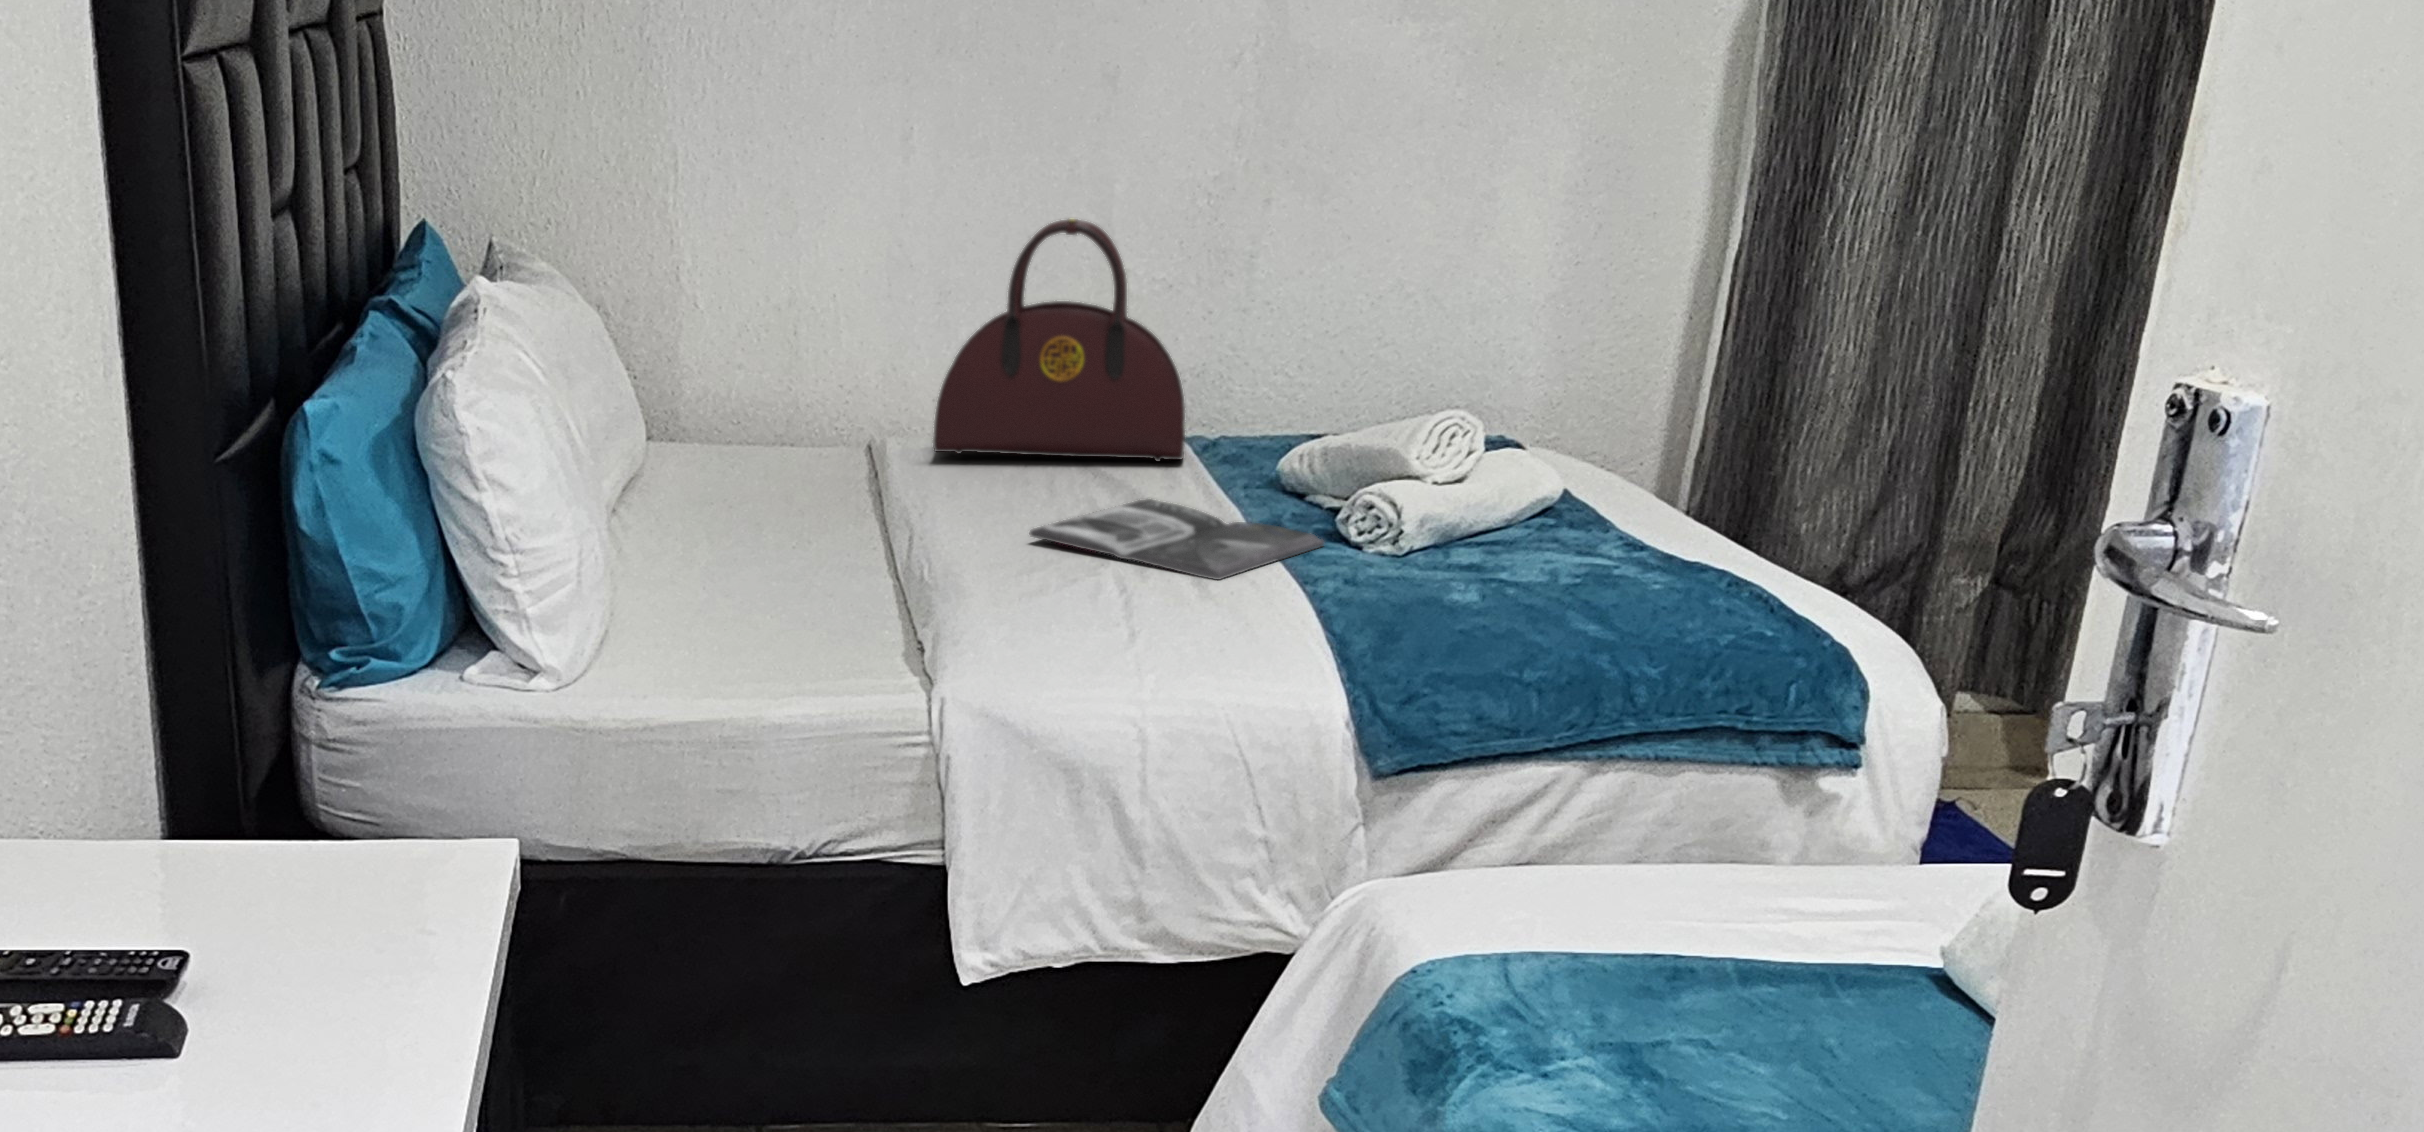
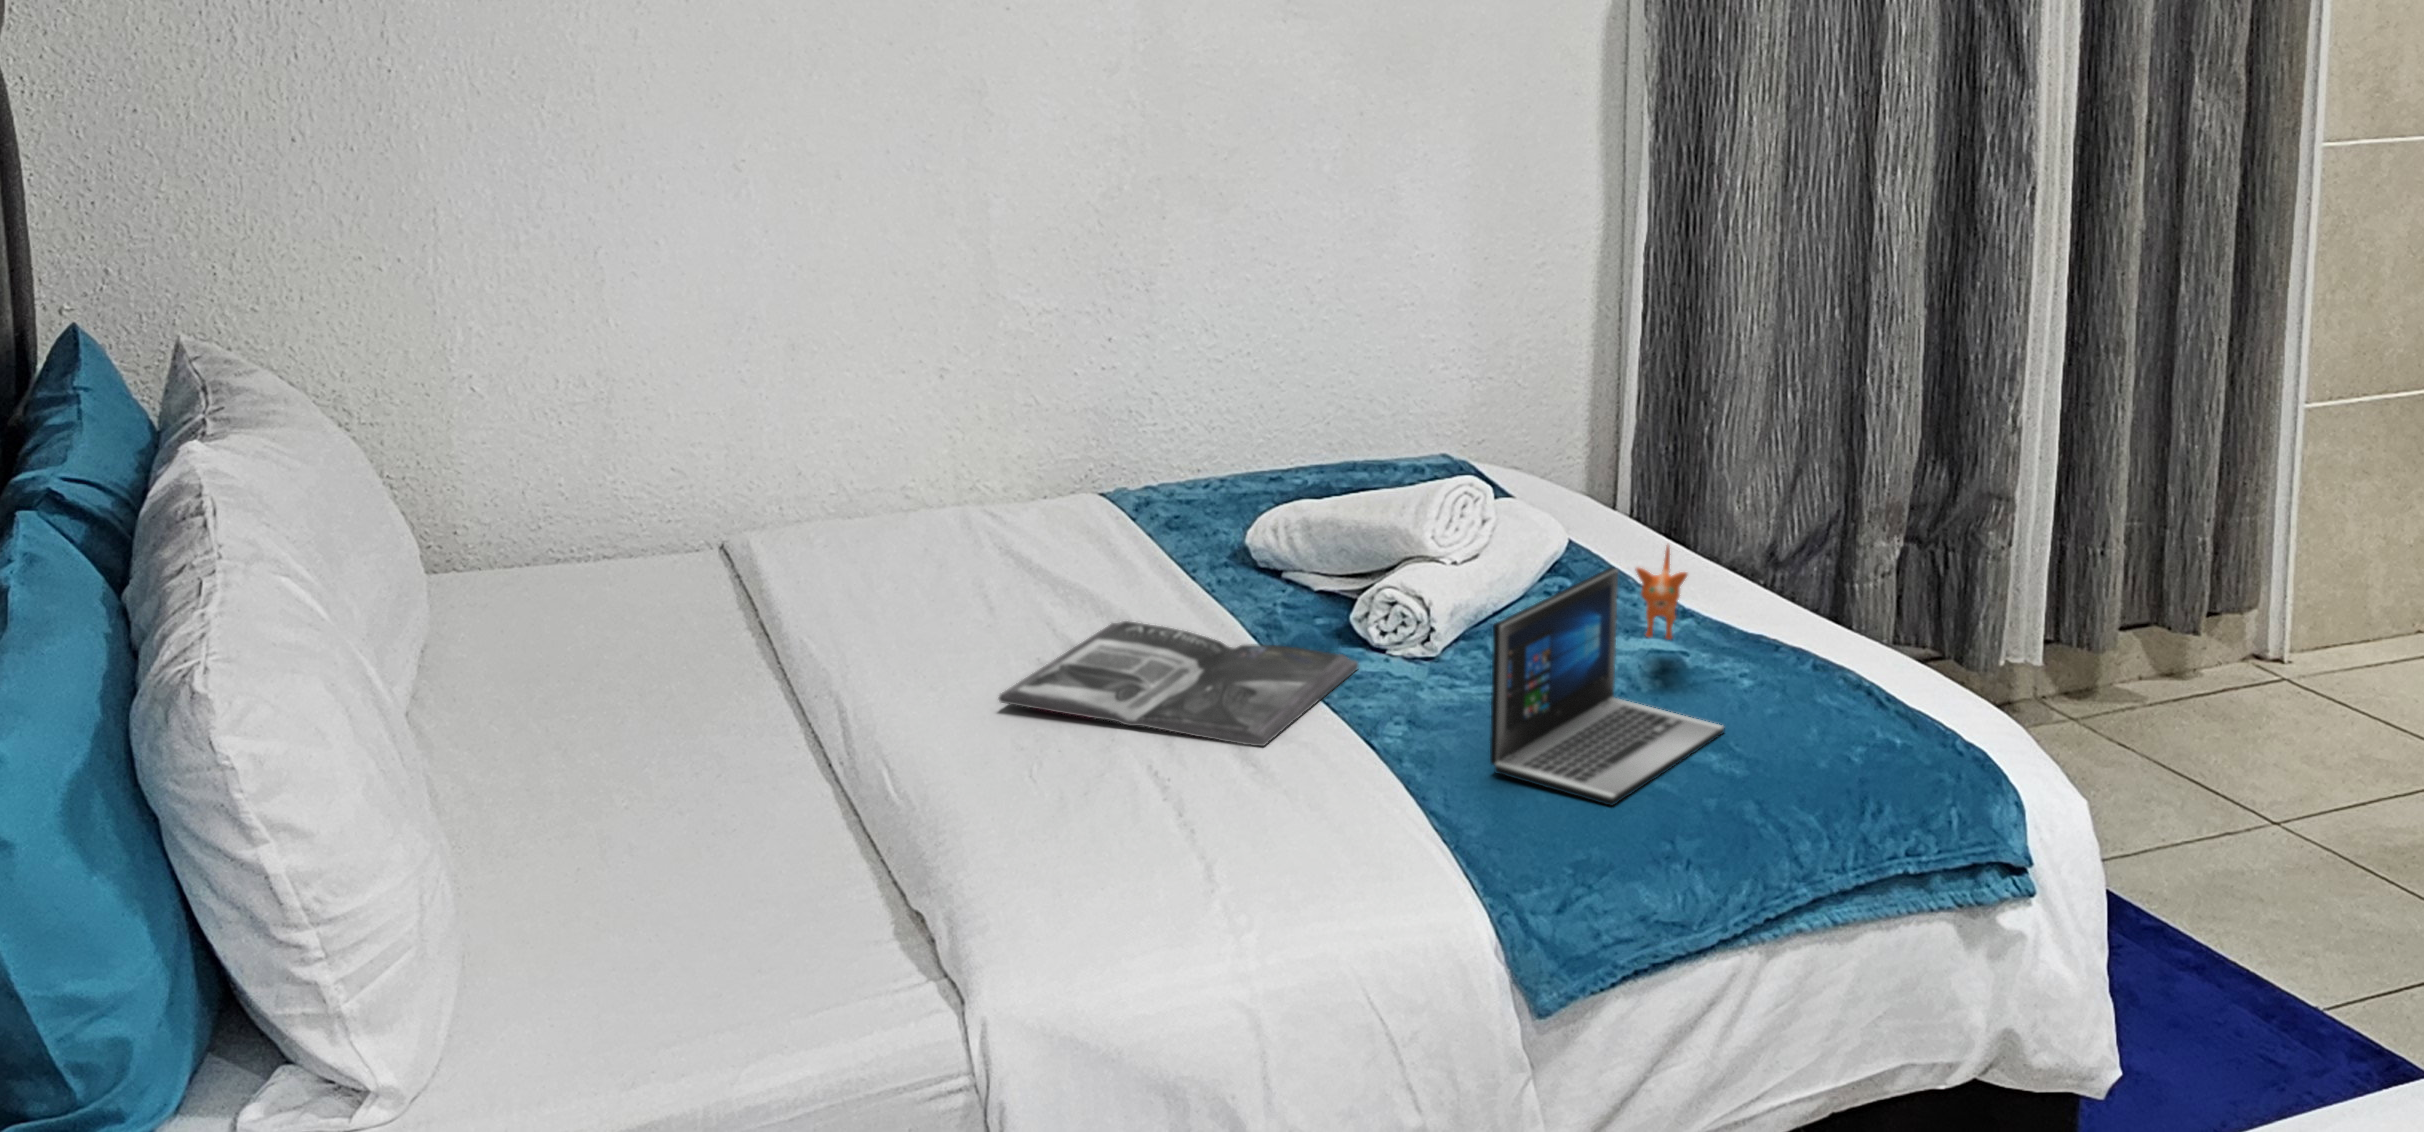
handbag: present [933,219,1185,461] -> none [817,271,1130,565]
laptop: none [1389,463,1609,637] -> present [1490,545,1725,806]

